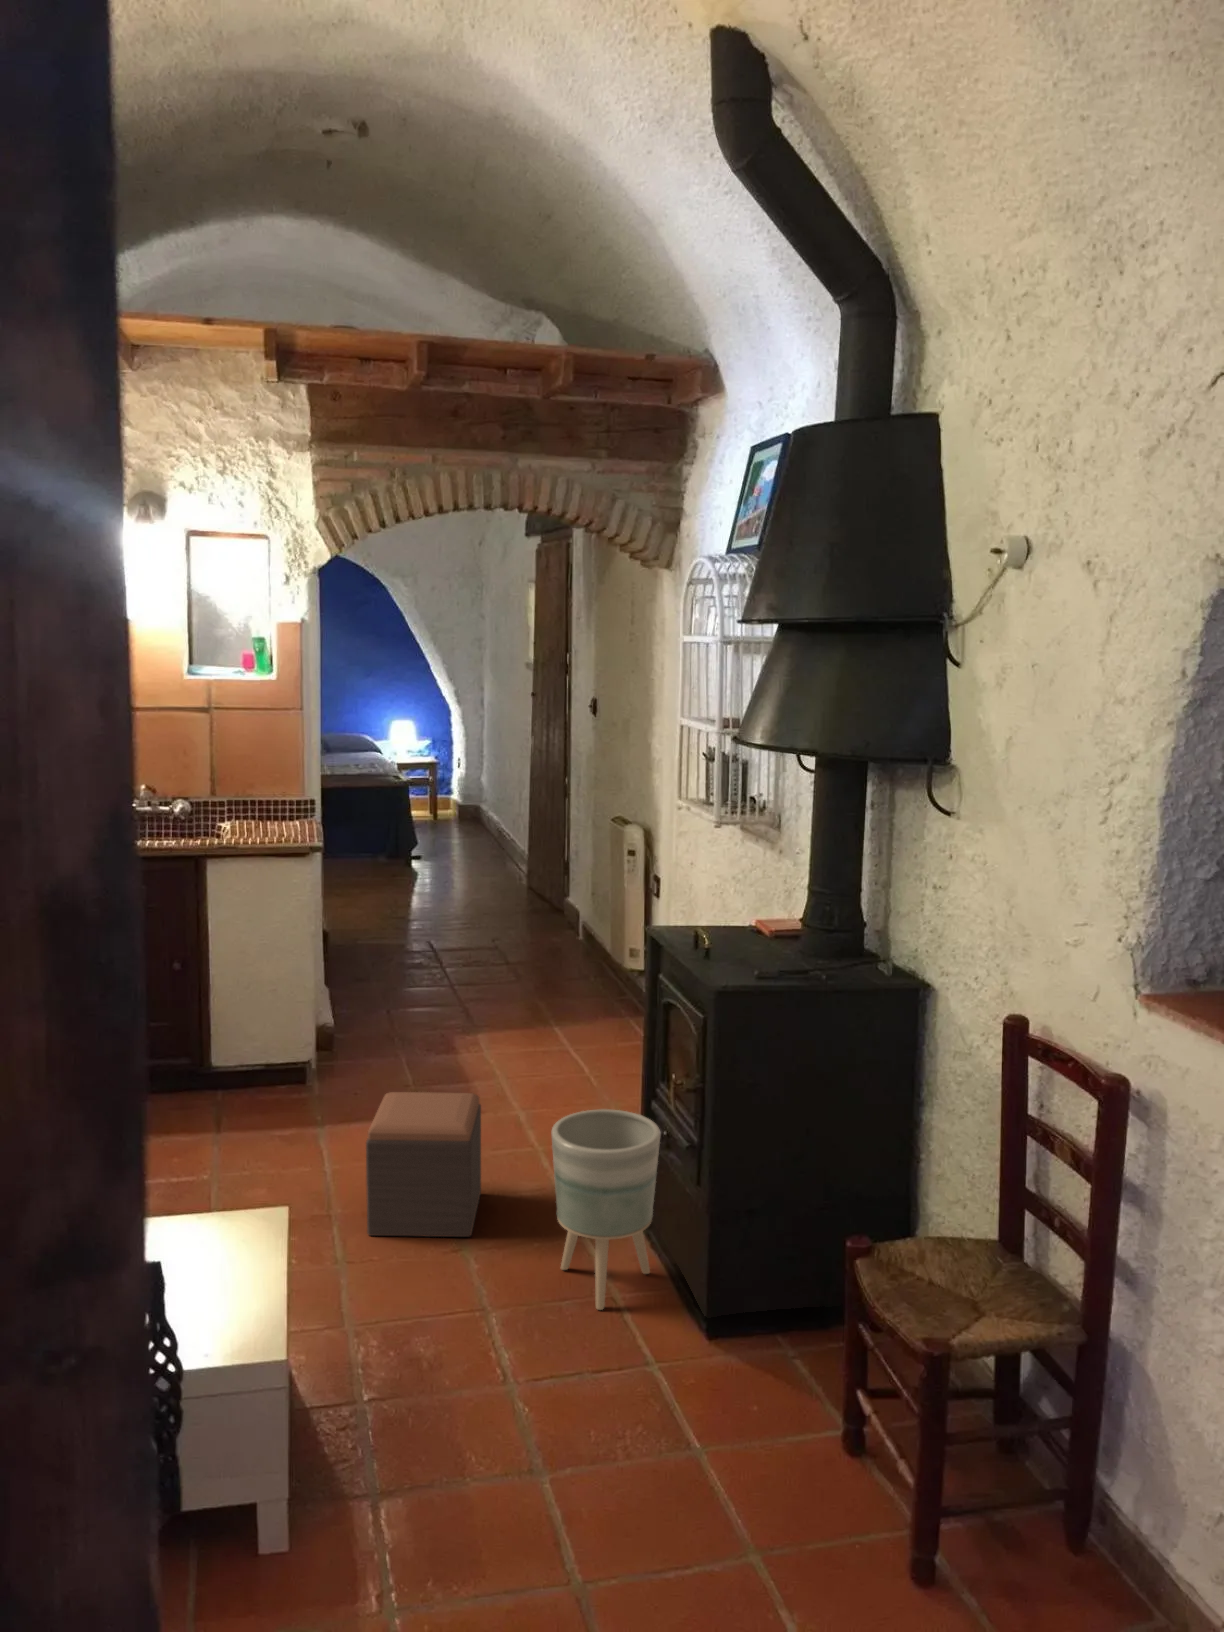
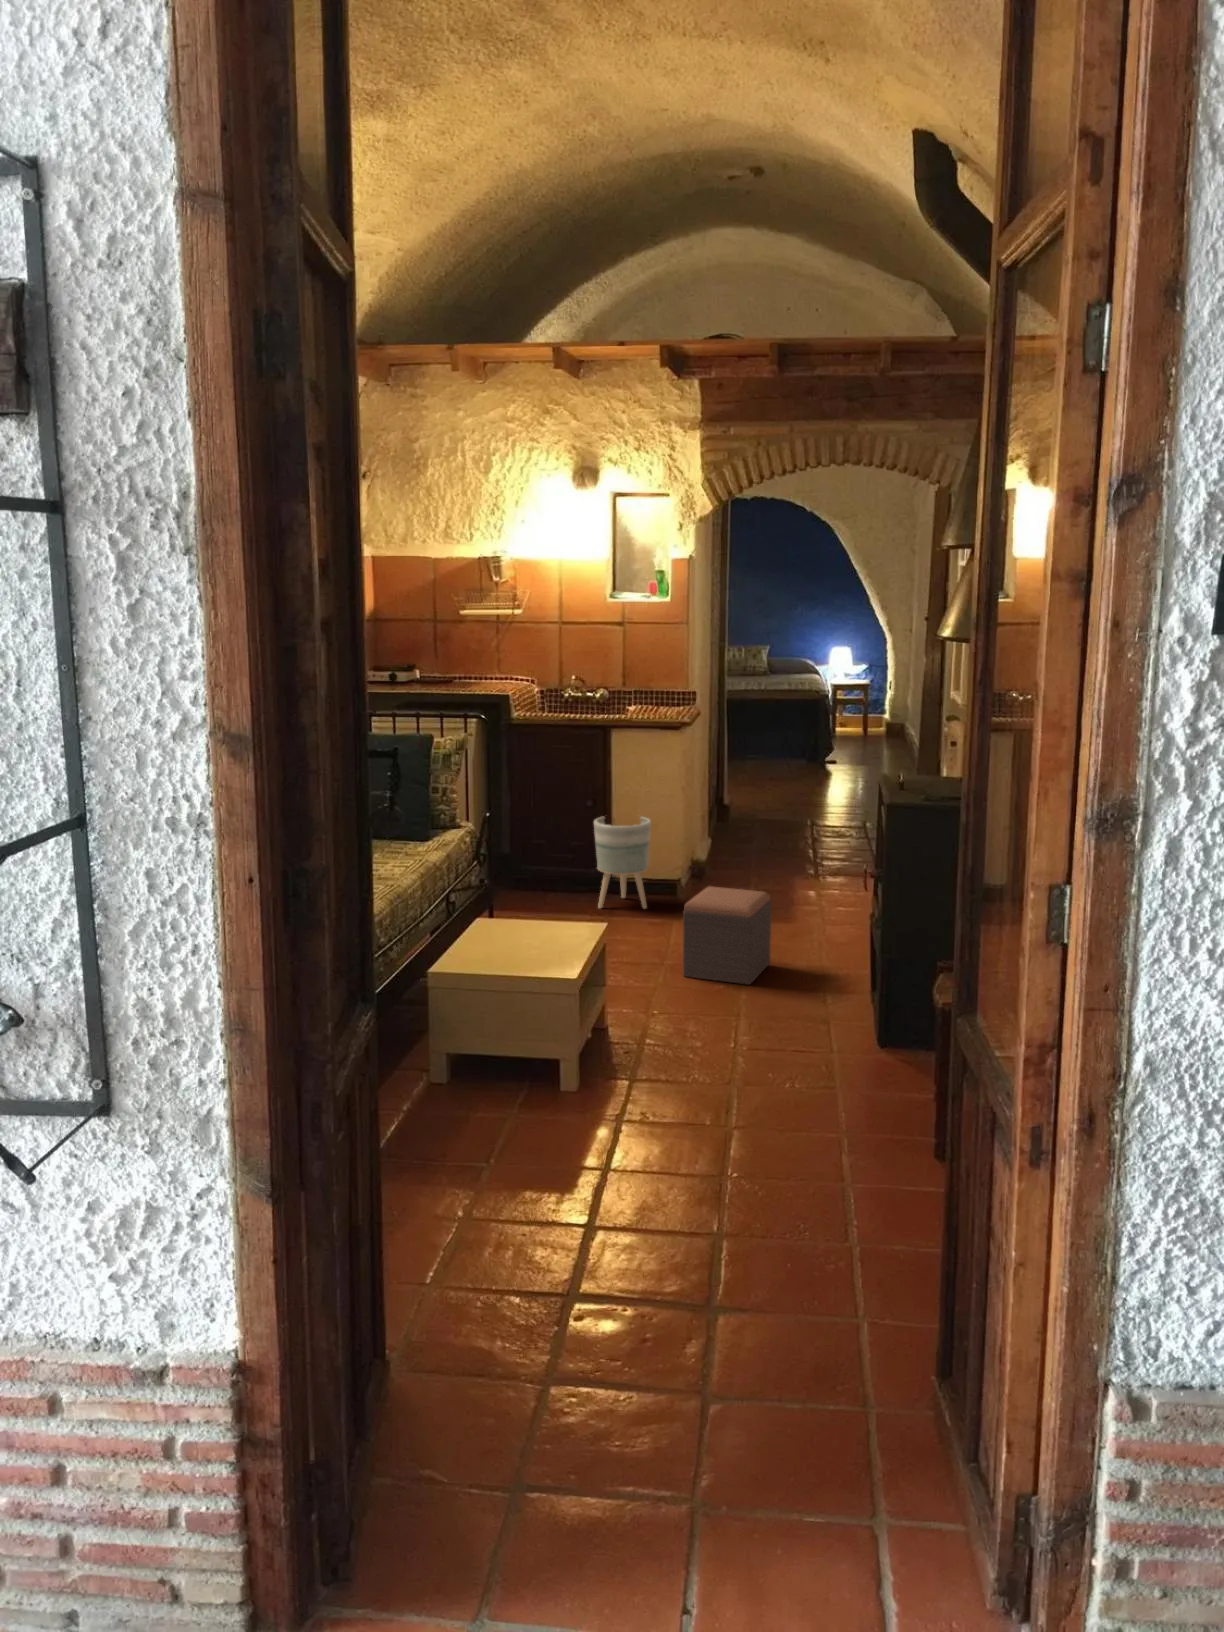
planter: present [552,1109,660,1310] -> present [594,817,651,909]

